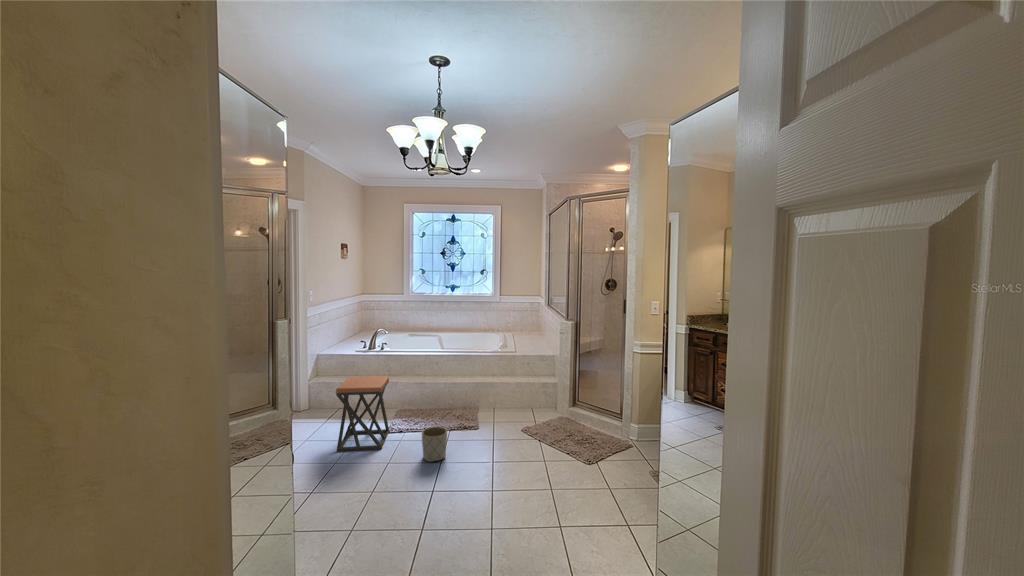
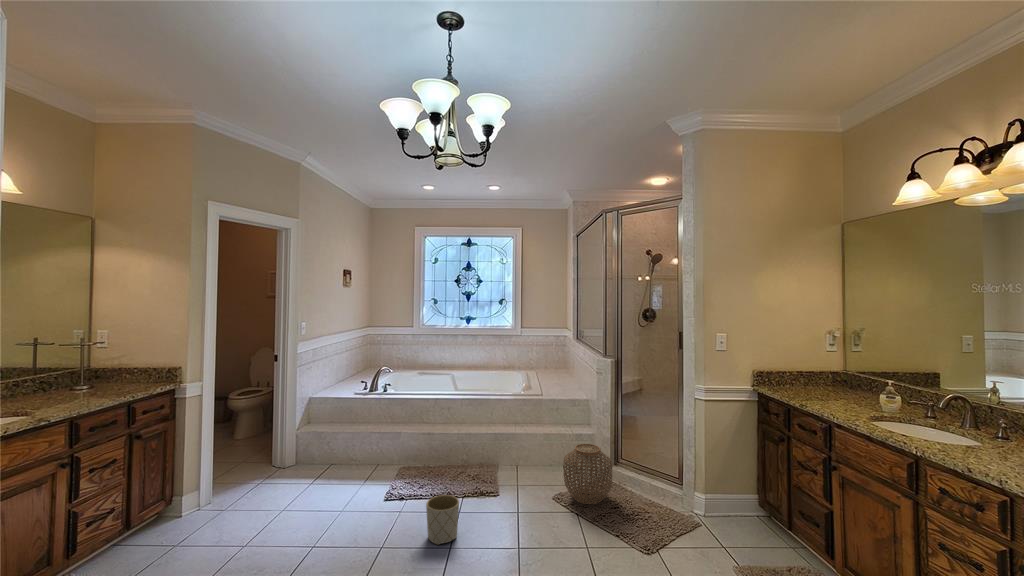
stool: present [336,376,389,451] -> none [320,426,388,525]
woven basket: none [530,389,568,435] -> present [563,444,612,504]

